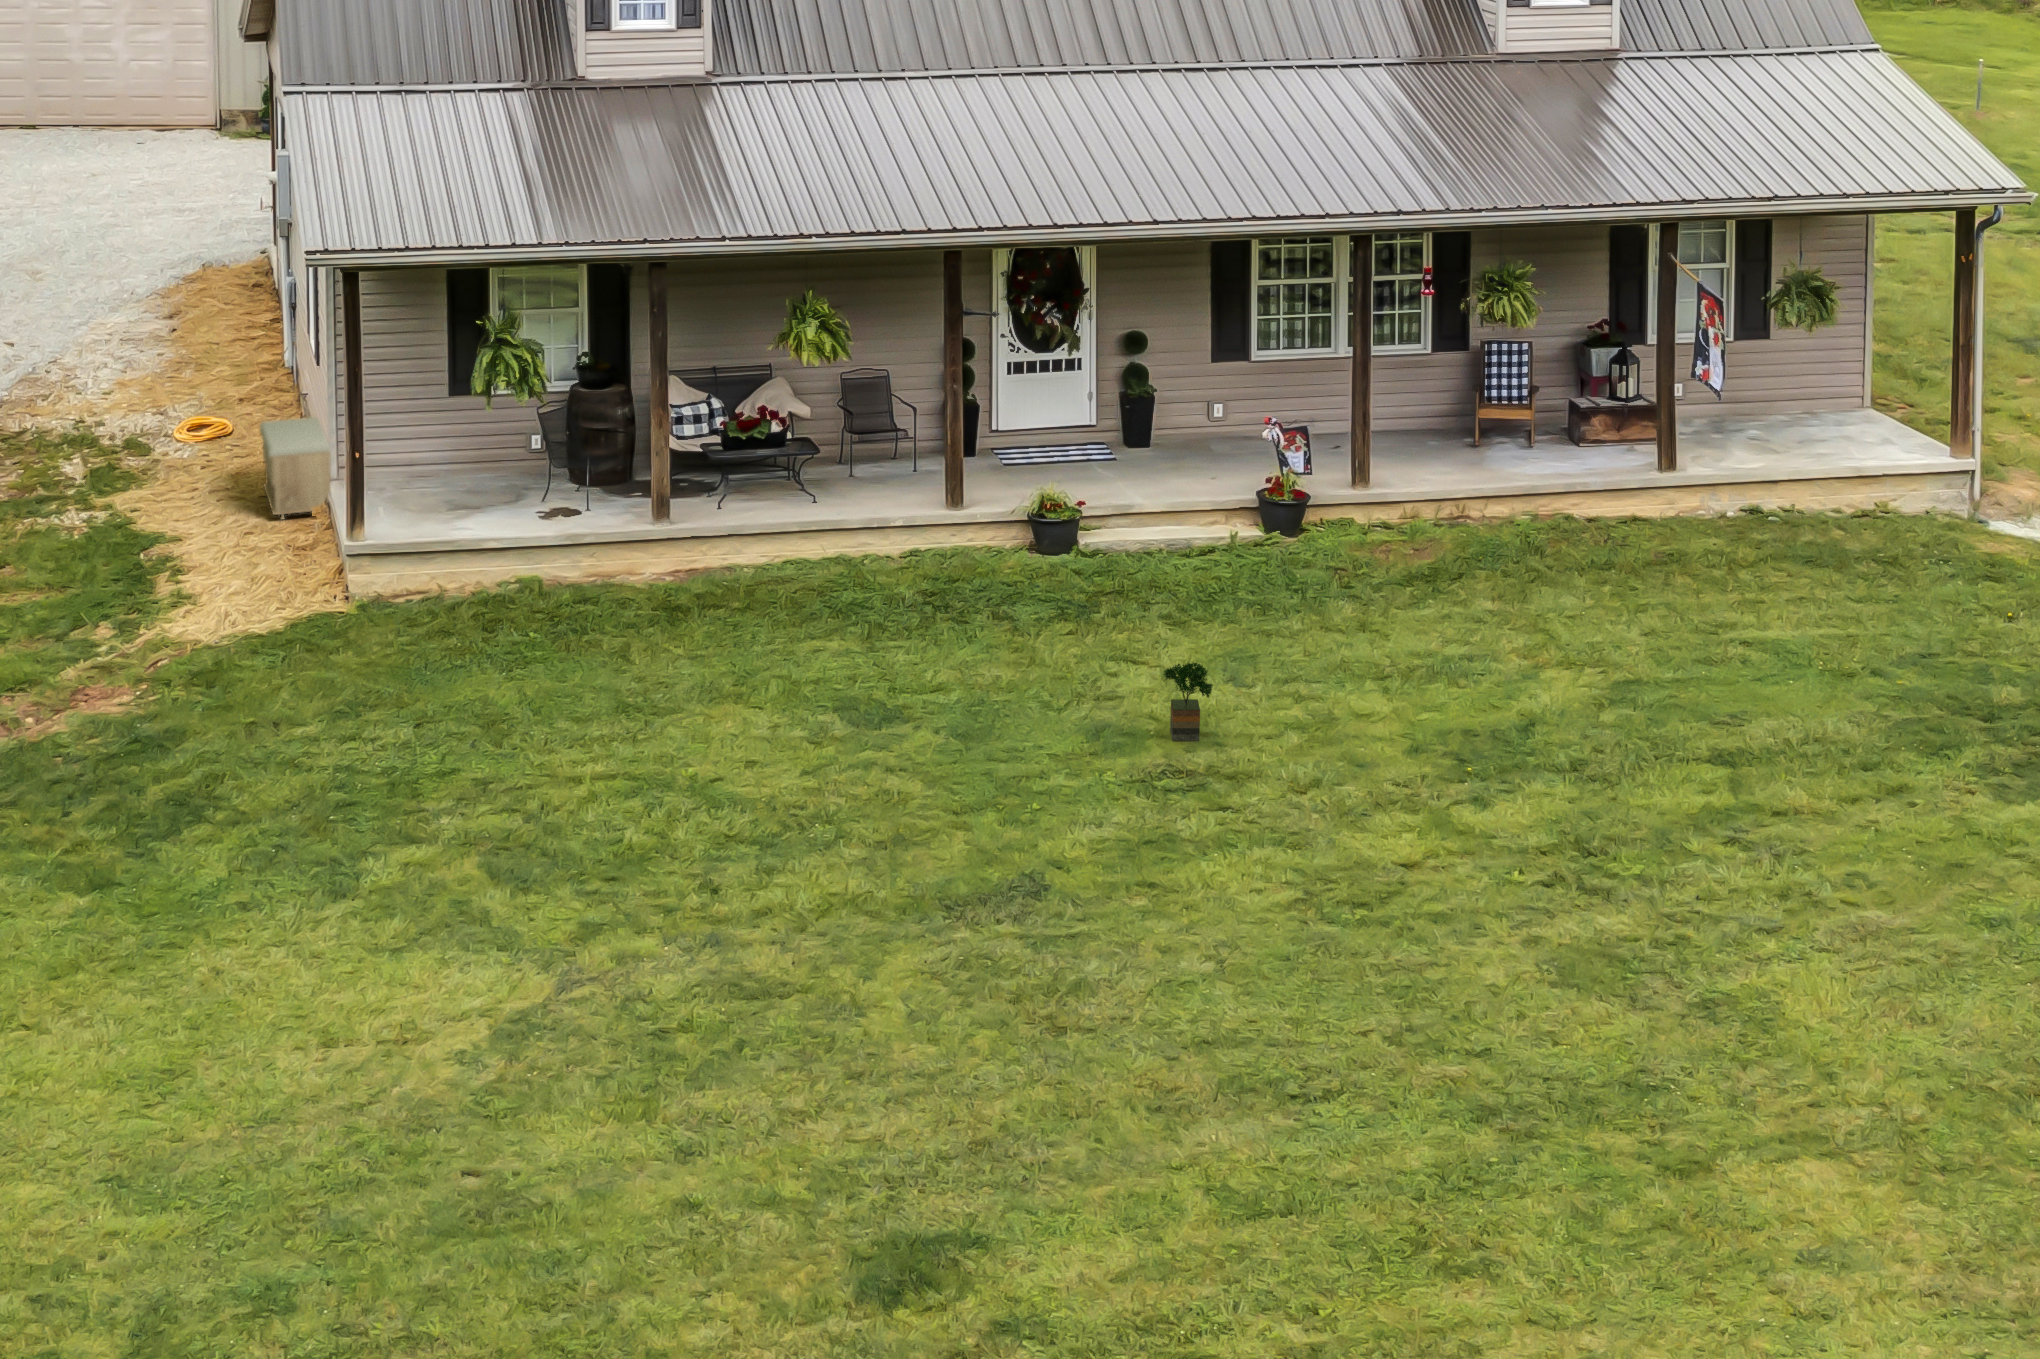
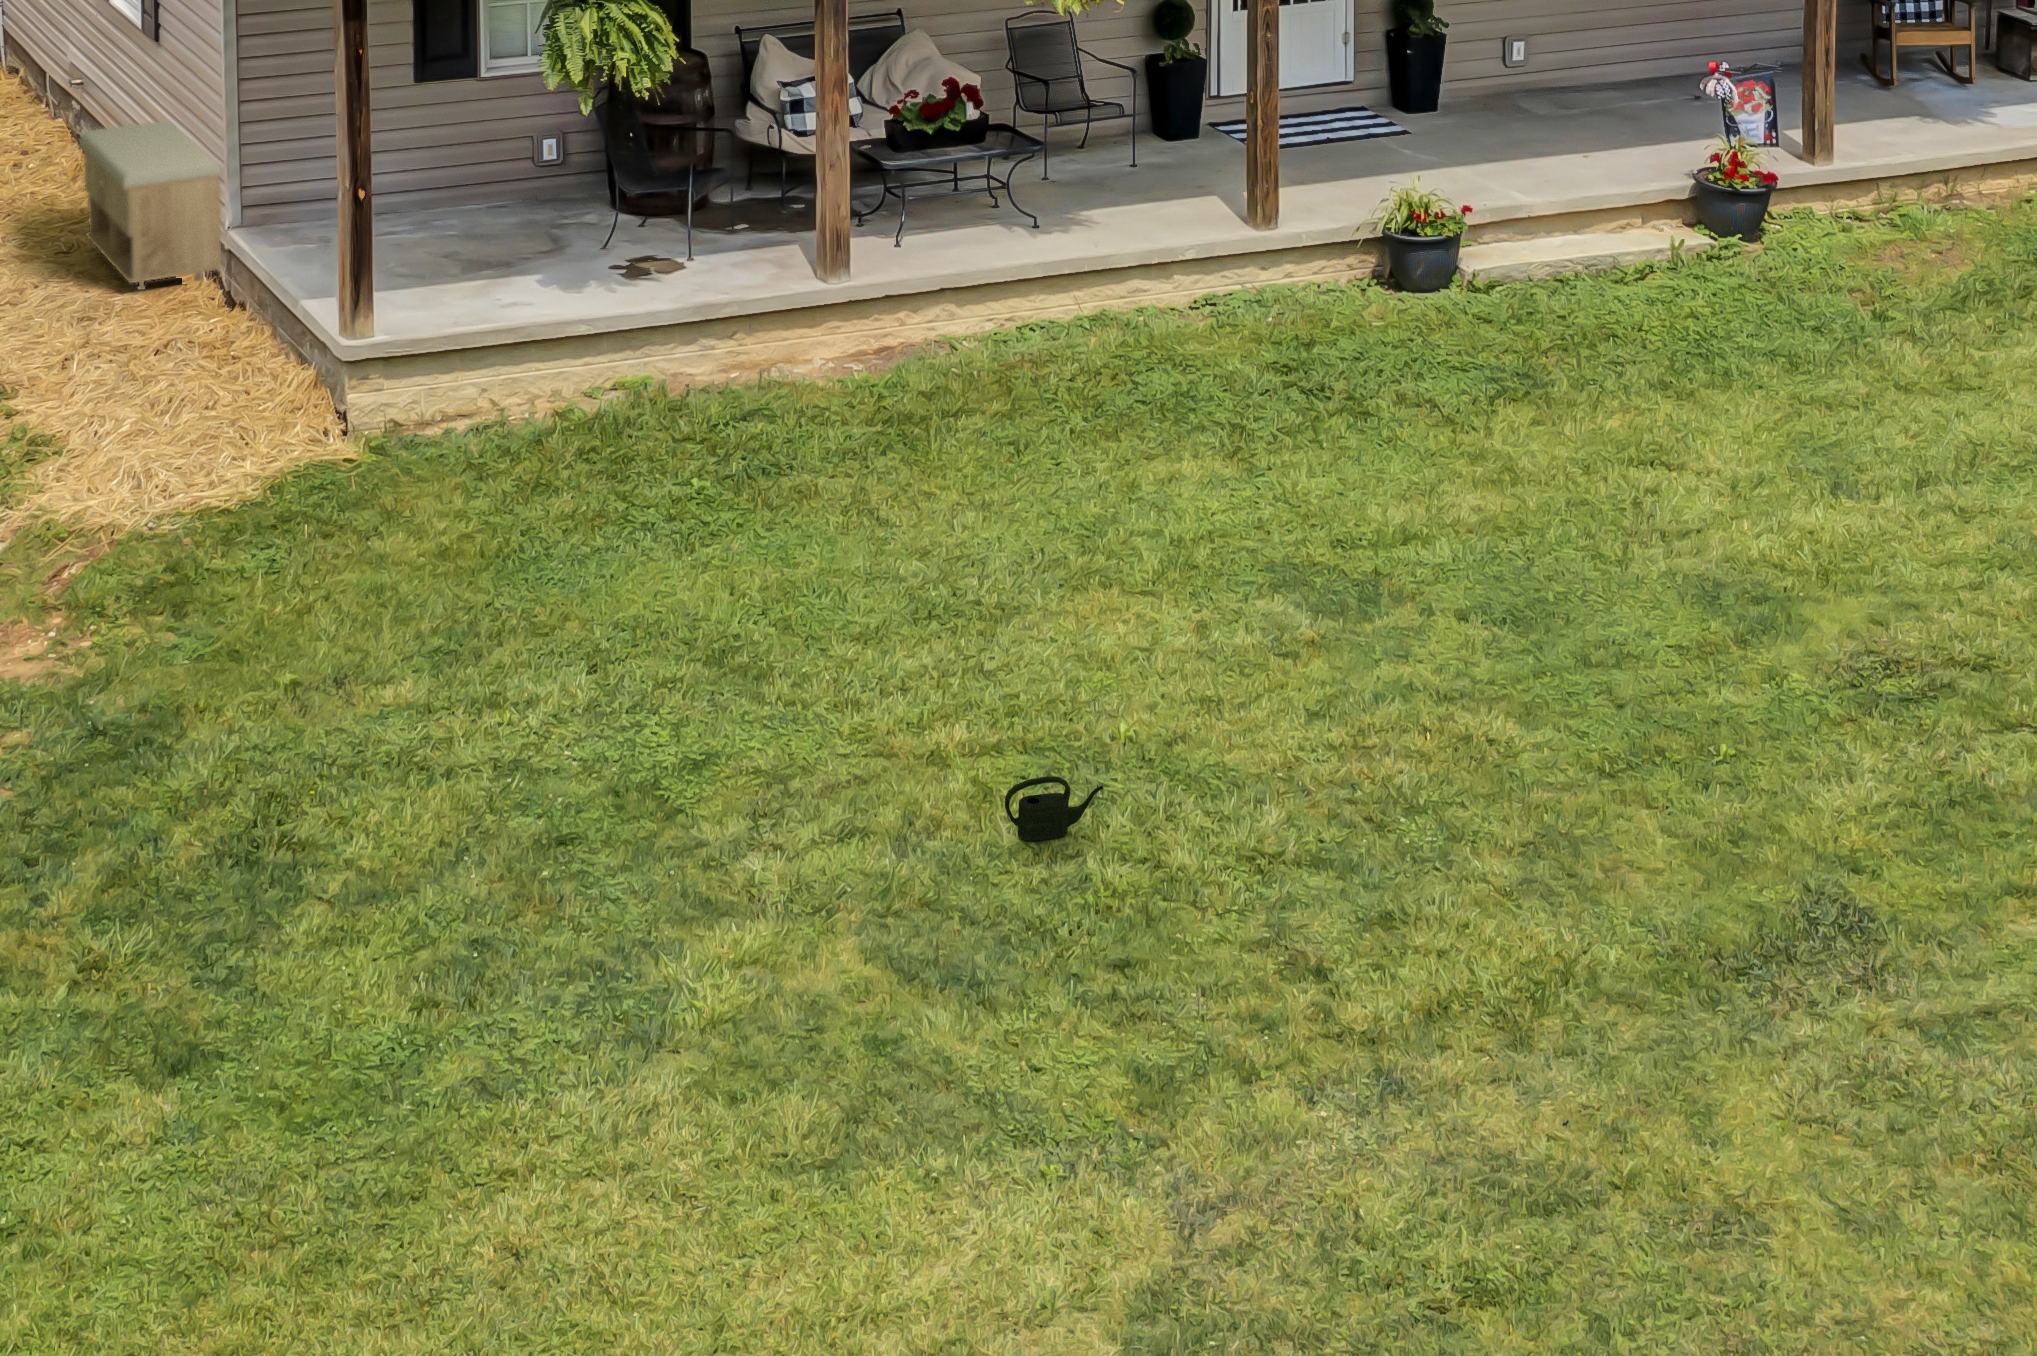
potted tree: present [1163,663,1213,741] -> none [1819,451,1912,583]
watering can: none [571,800,629,835] -> present [1005,776,1103,841]

